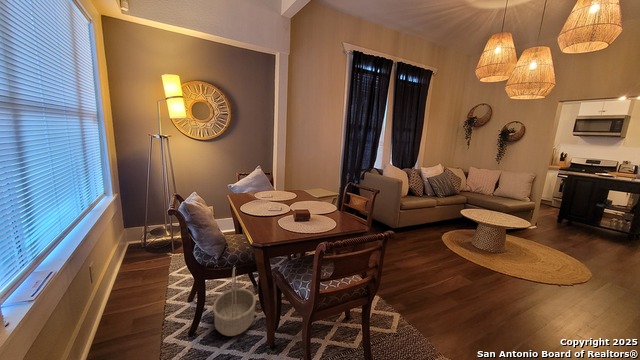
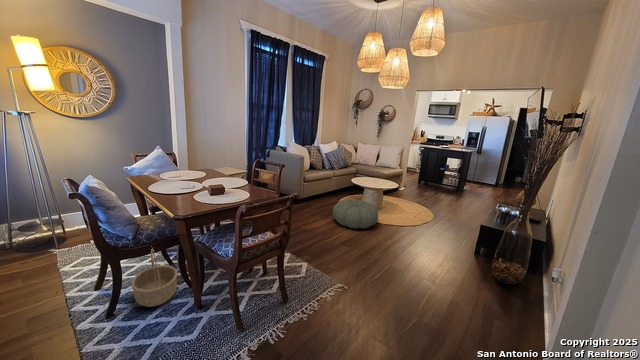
pouf: none [437,239,509,283] -> present [333,199,378,228]

